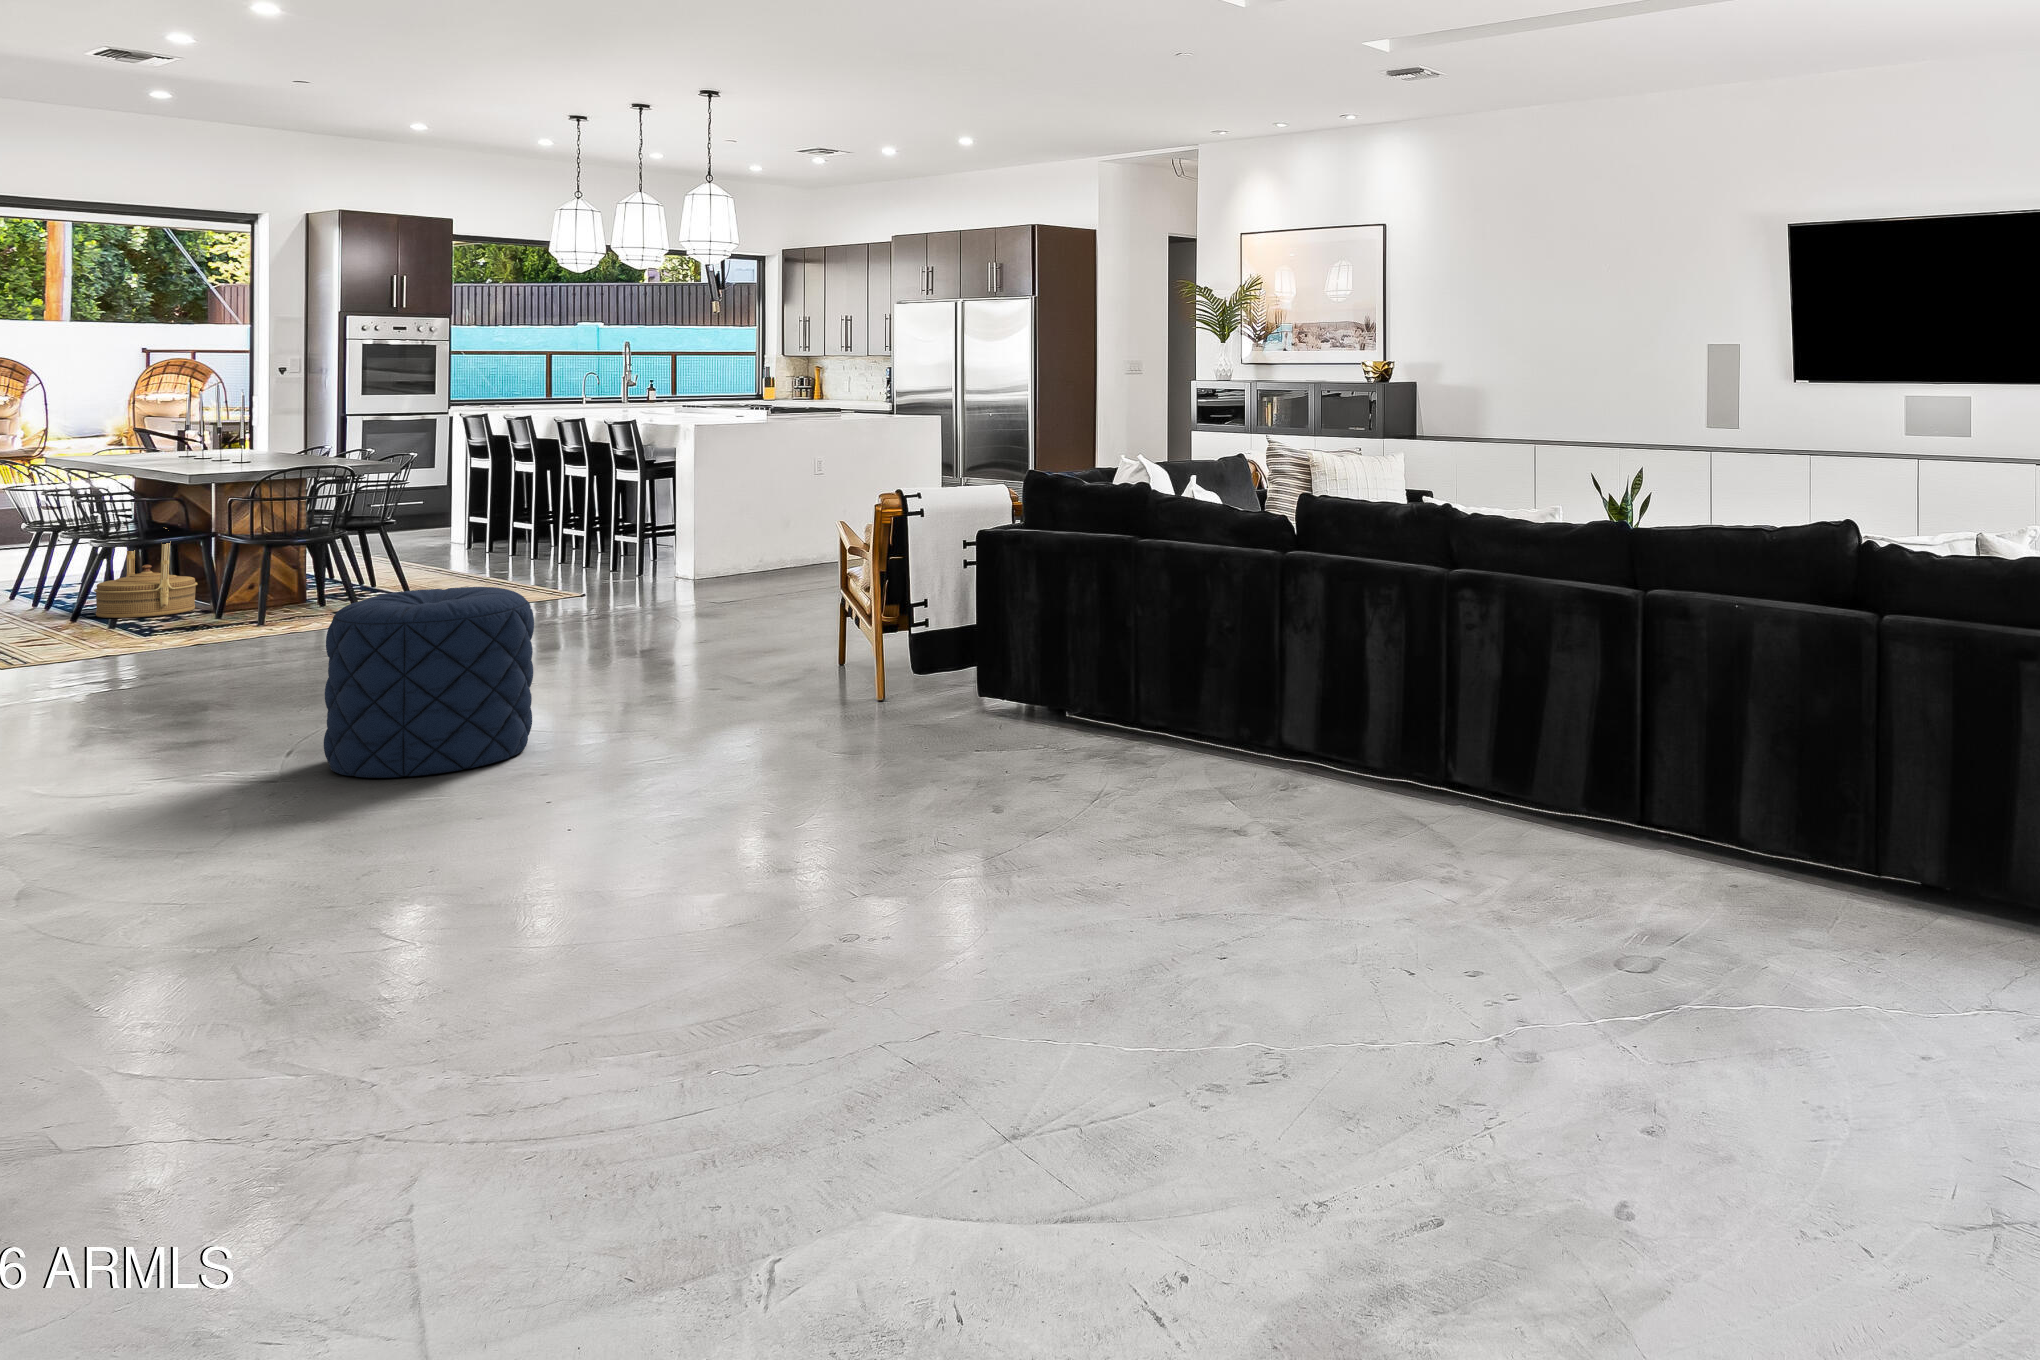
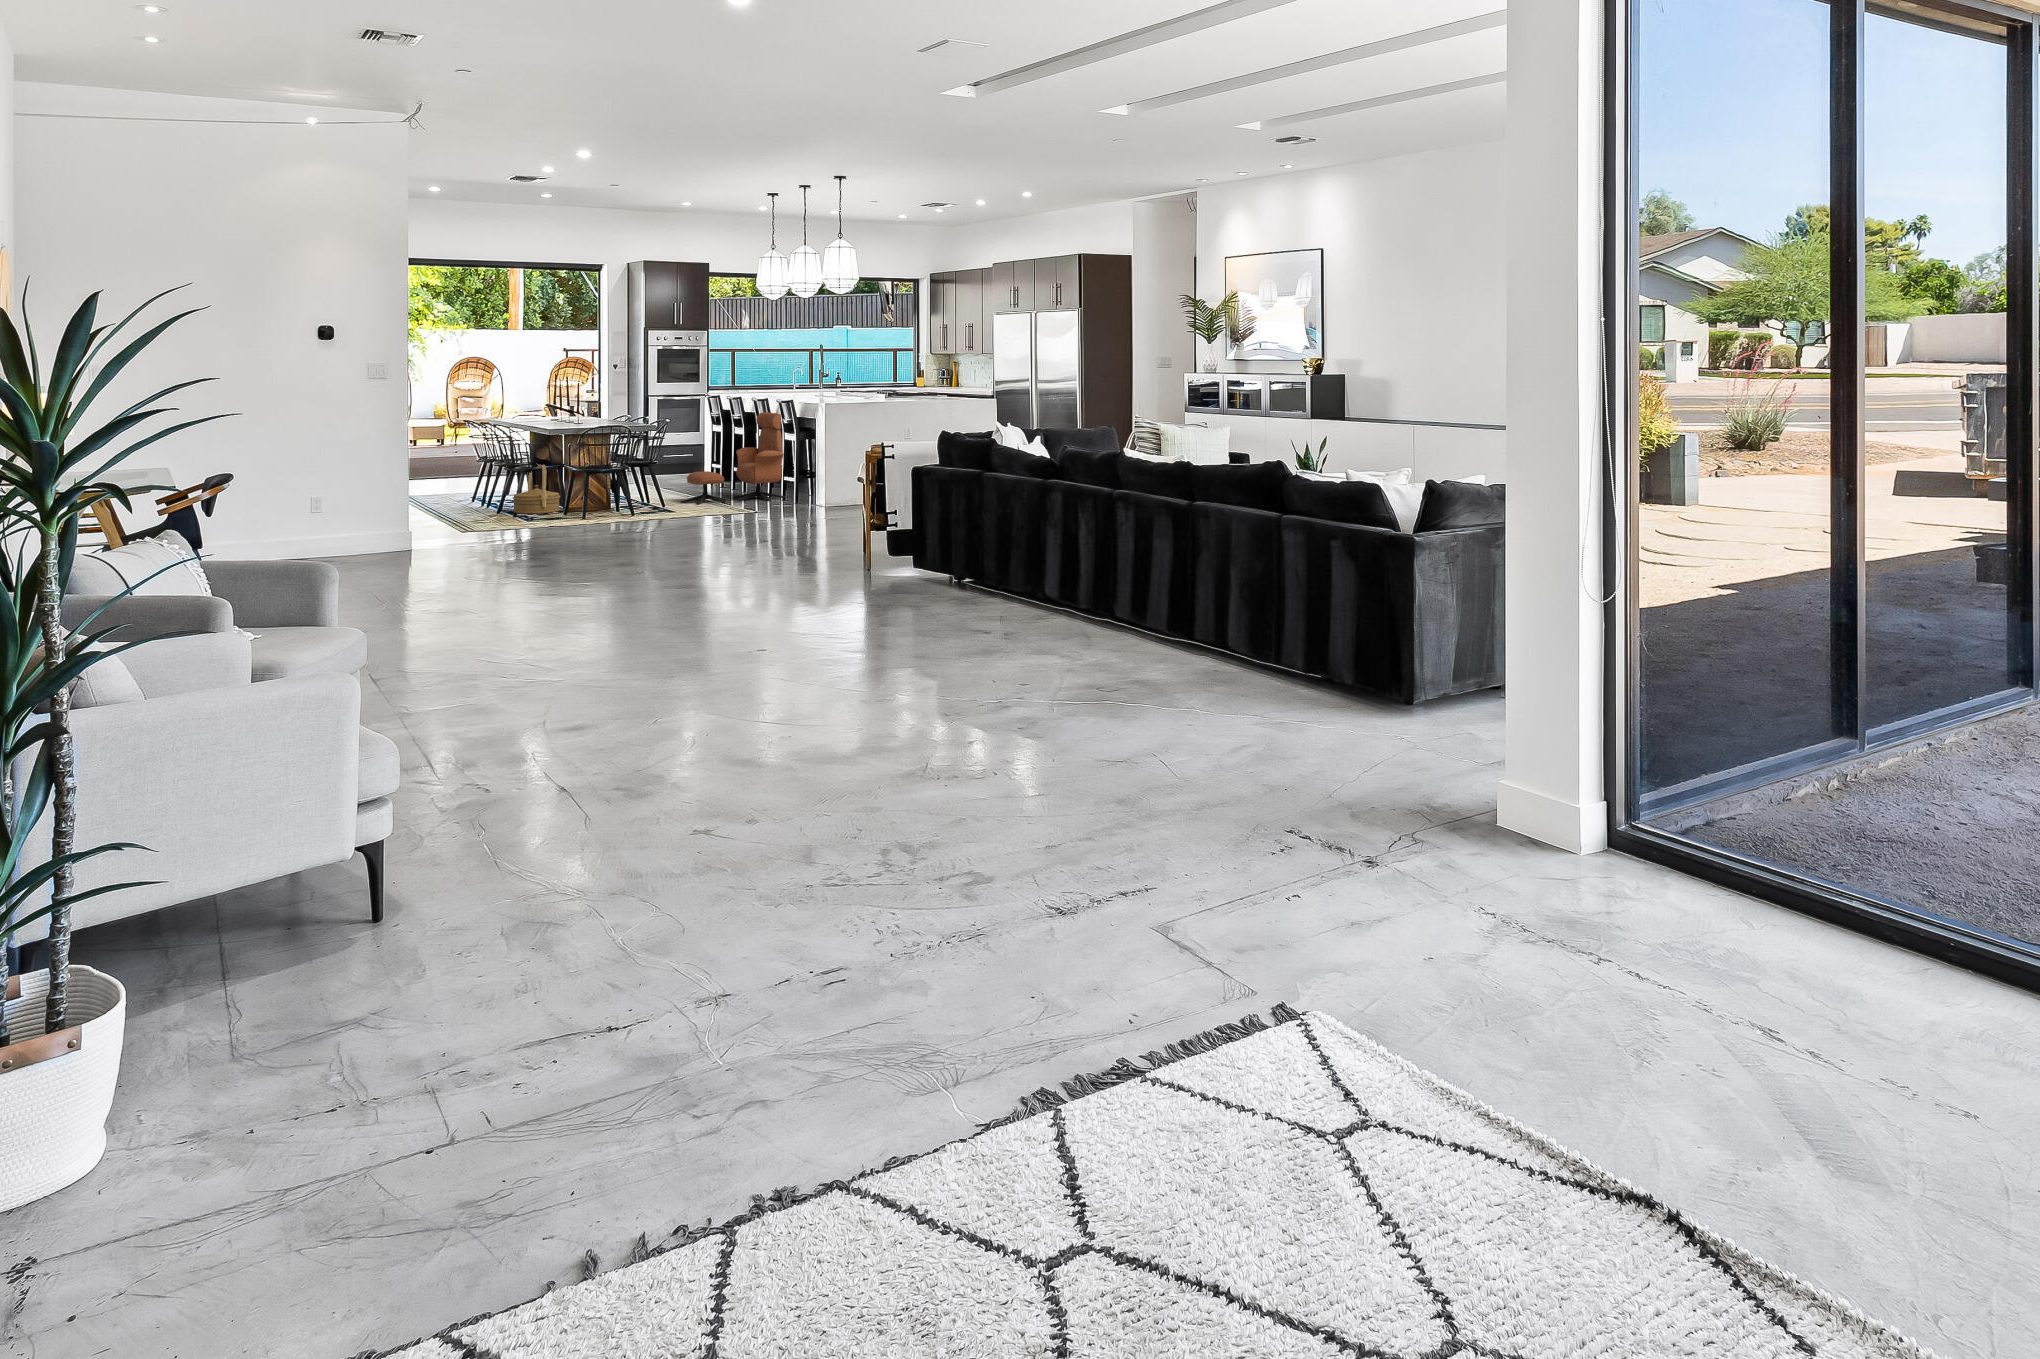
lounge chair: none [434,434,623,587] -> present [681,412,785,504]
pouf: present [324,587,534,778] -> none [587,495,677,582]

